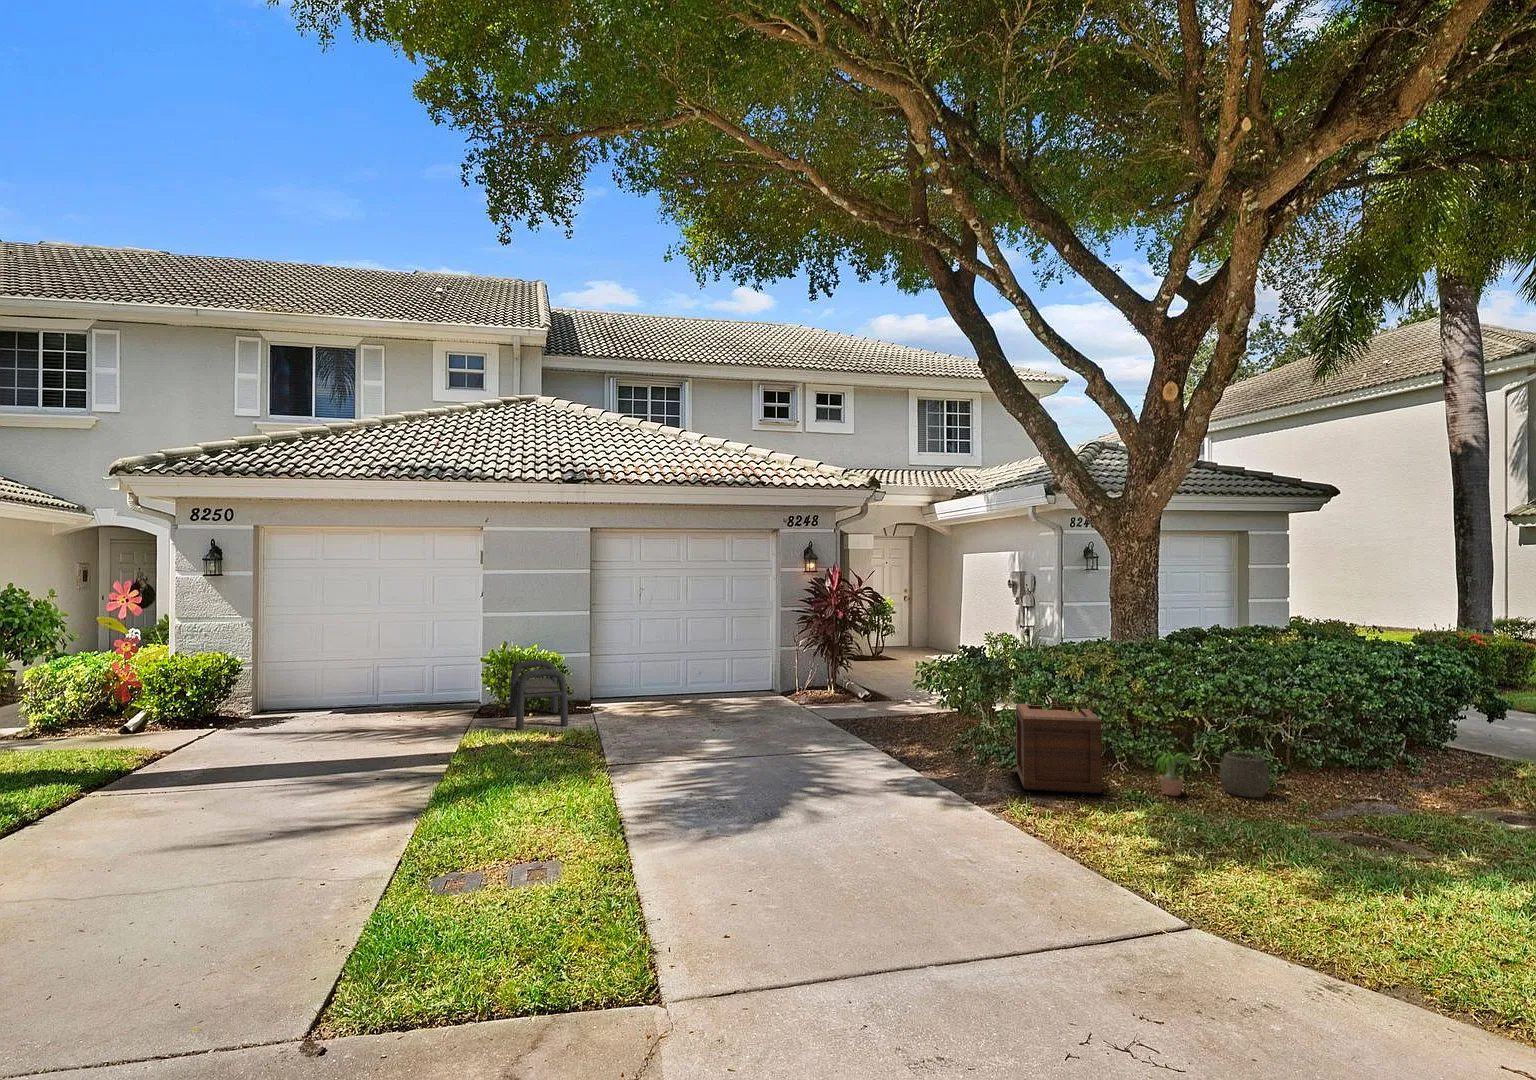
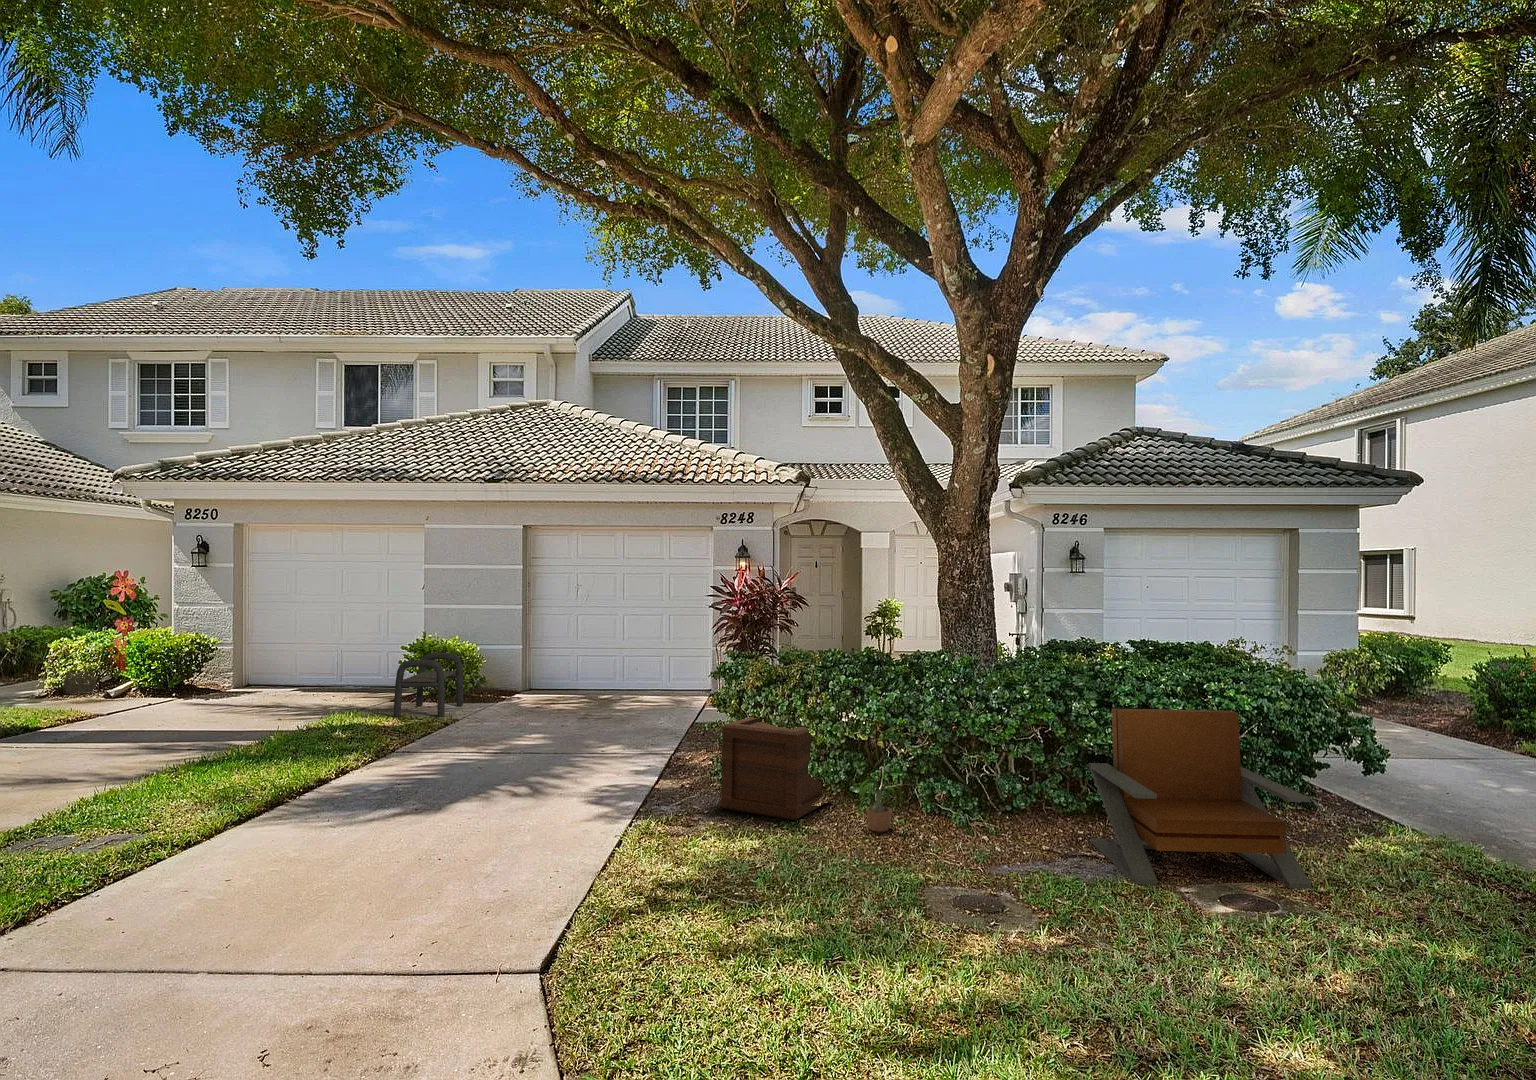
lounge chair: none [1319,679,1510,815] -> present [1089,709,1311,889]
woven basket: present [1220,752,1270,797] -> present [63,671,96,695]

